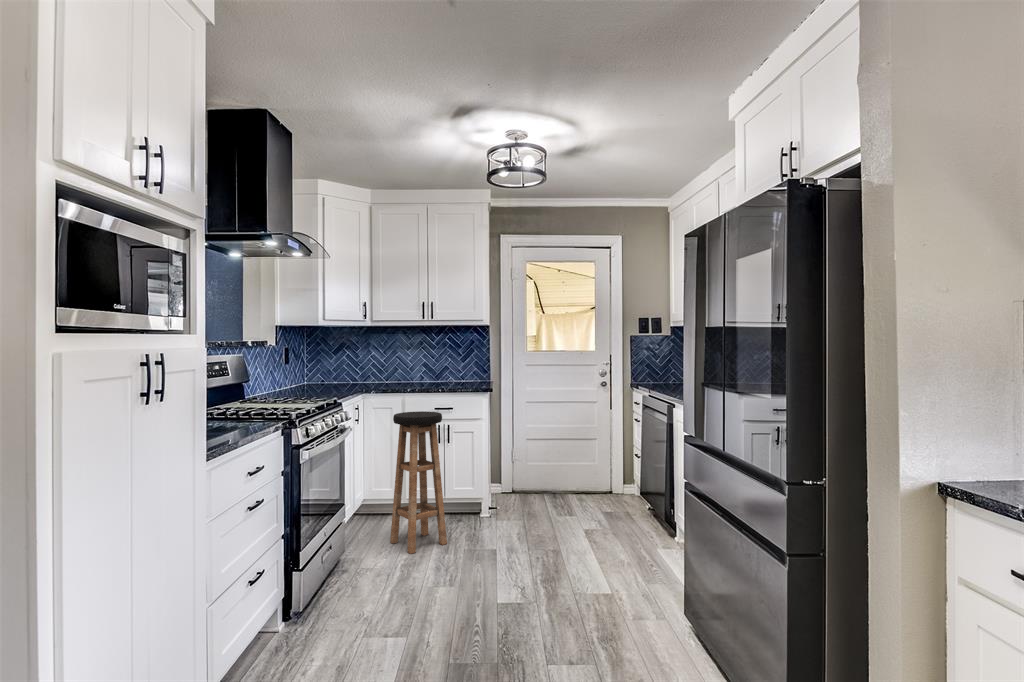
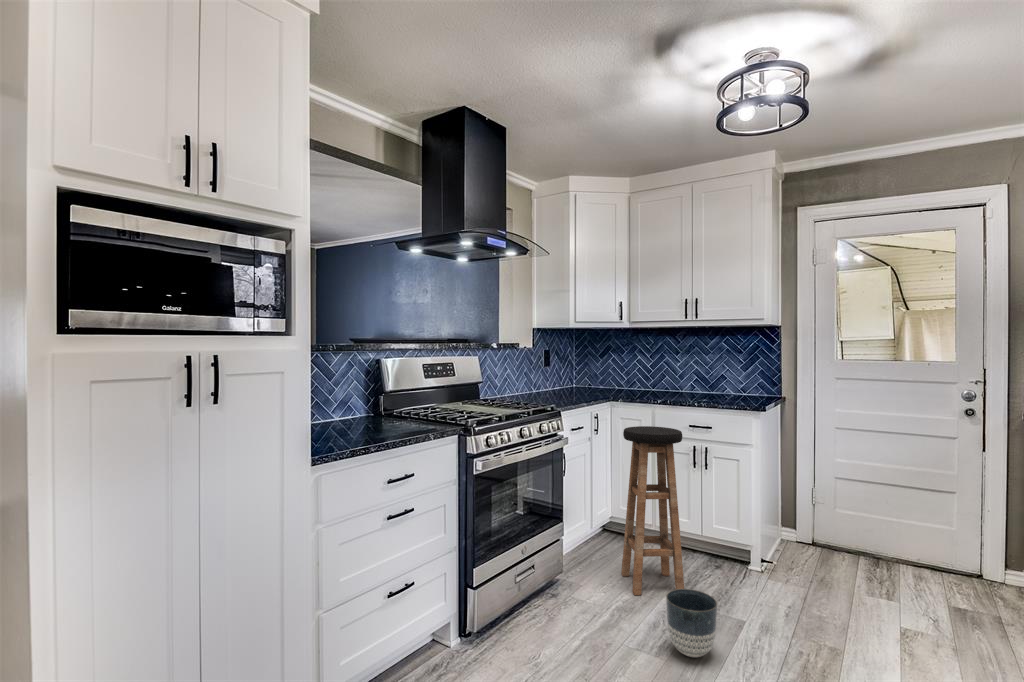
planter: none [455,531,492,580] -> present [666,589,717,657]

